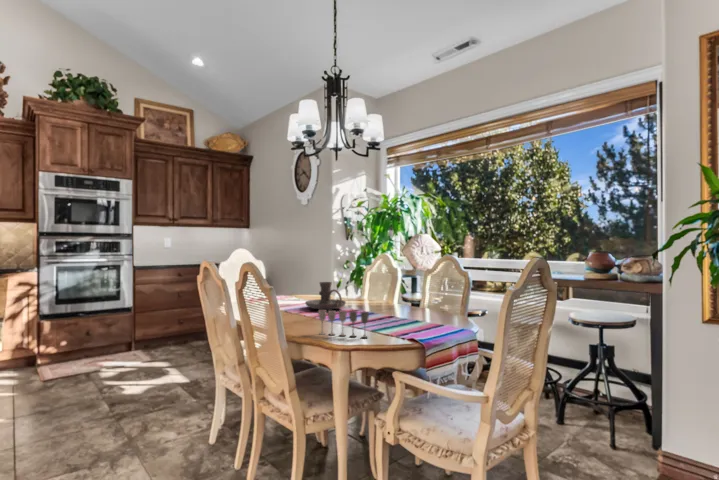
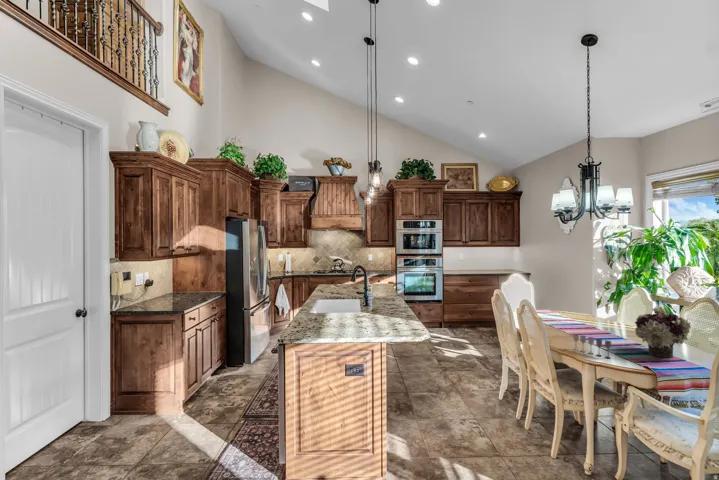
flower arrangement: none [392,260,451,328] -> present [635,306,691,358]
candle holder: present [305,282,346,310] -> none [565,308,599,329]

